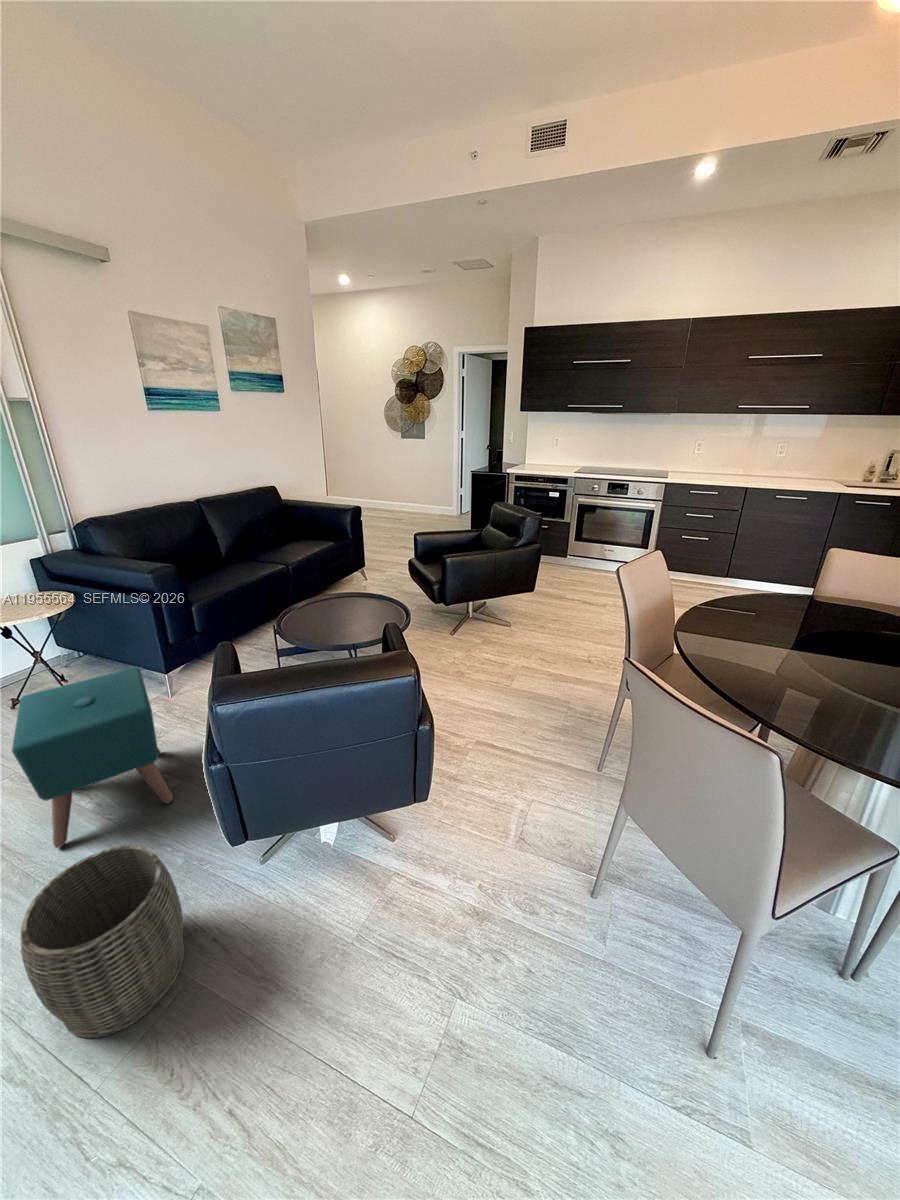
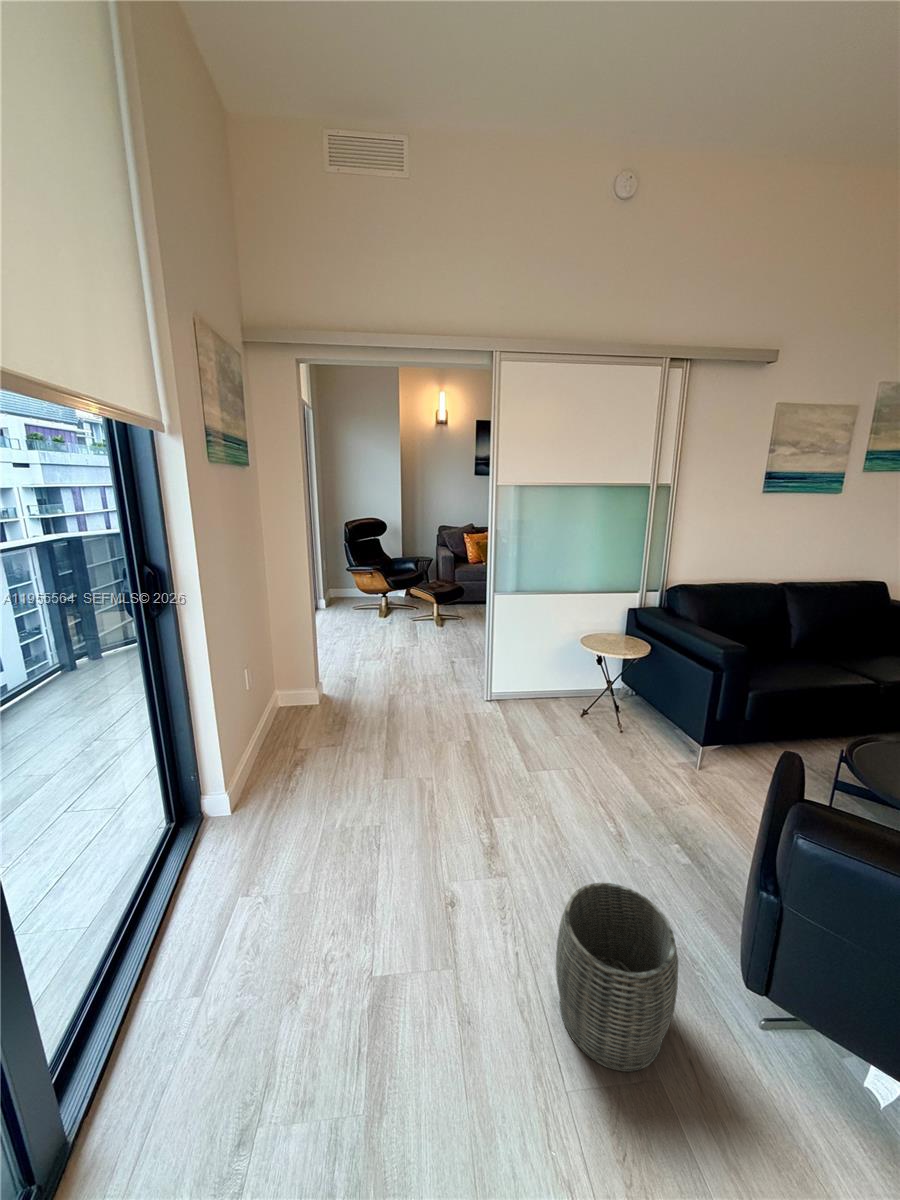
ottoman: present [12,668,173,848] -> none [584,717,696,877]

